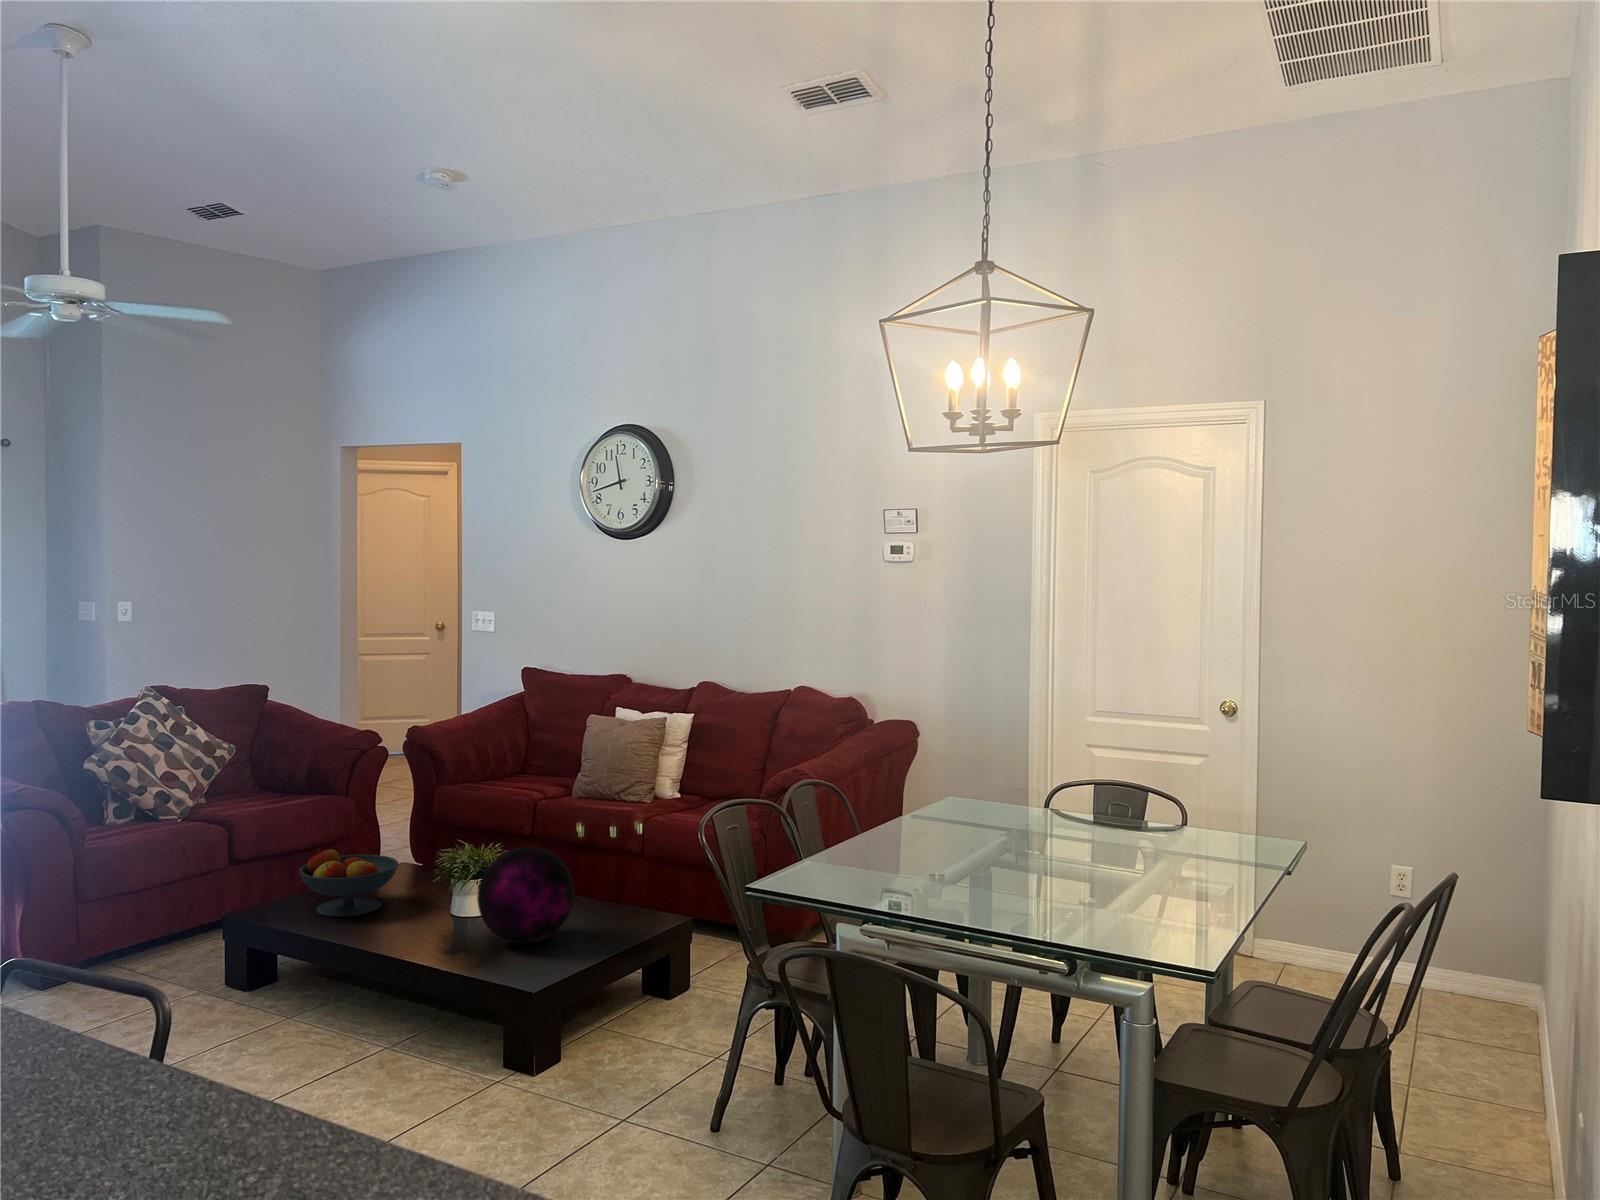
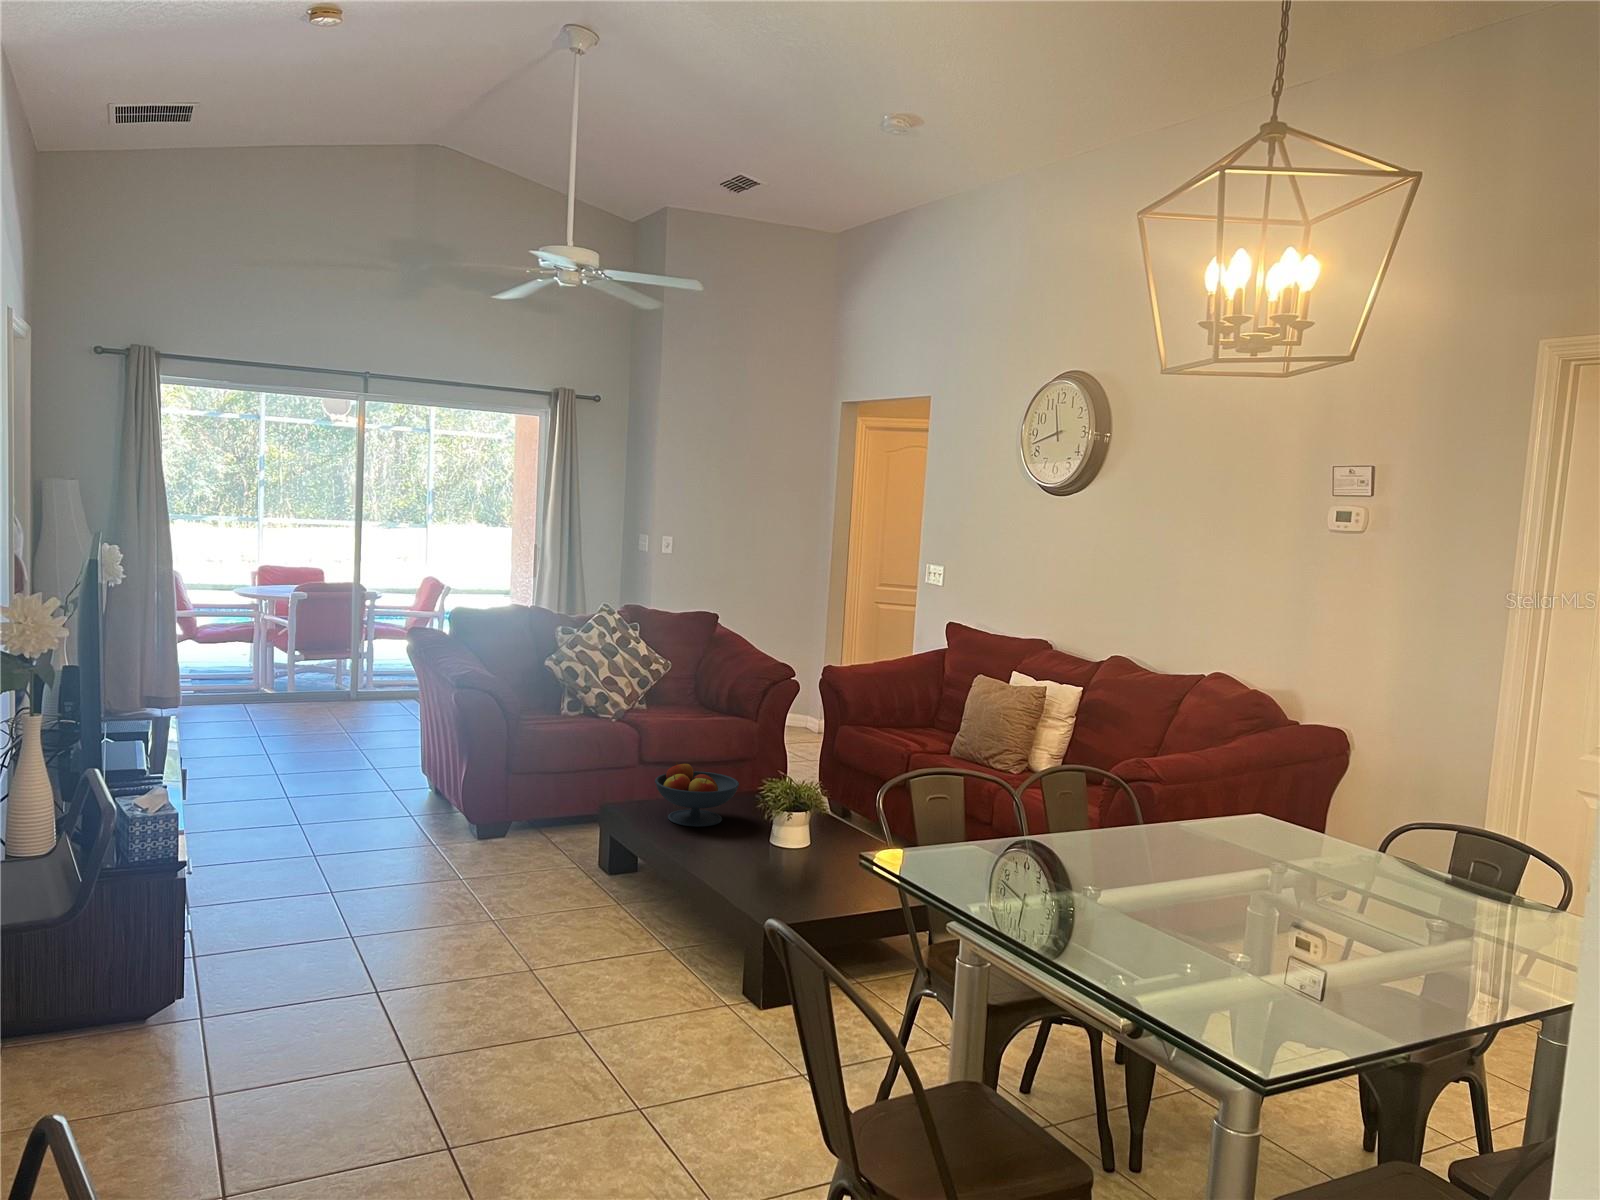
decorative orb: present [477,846,574,944] -> none [760,790,852,884]

